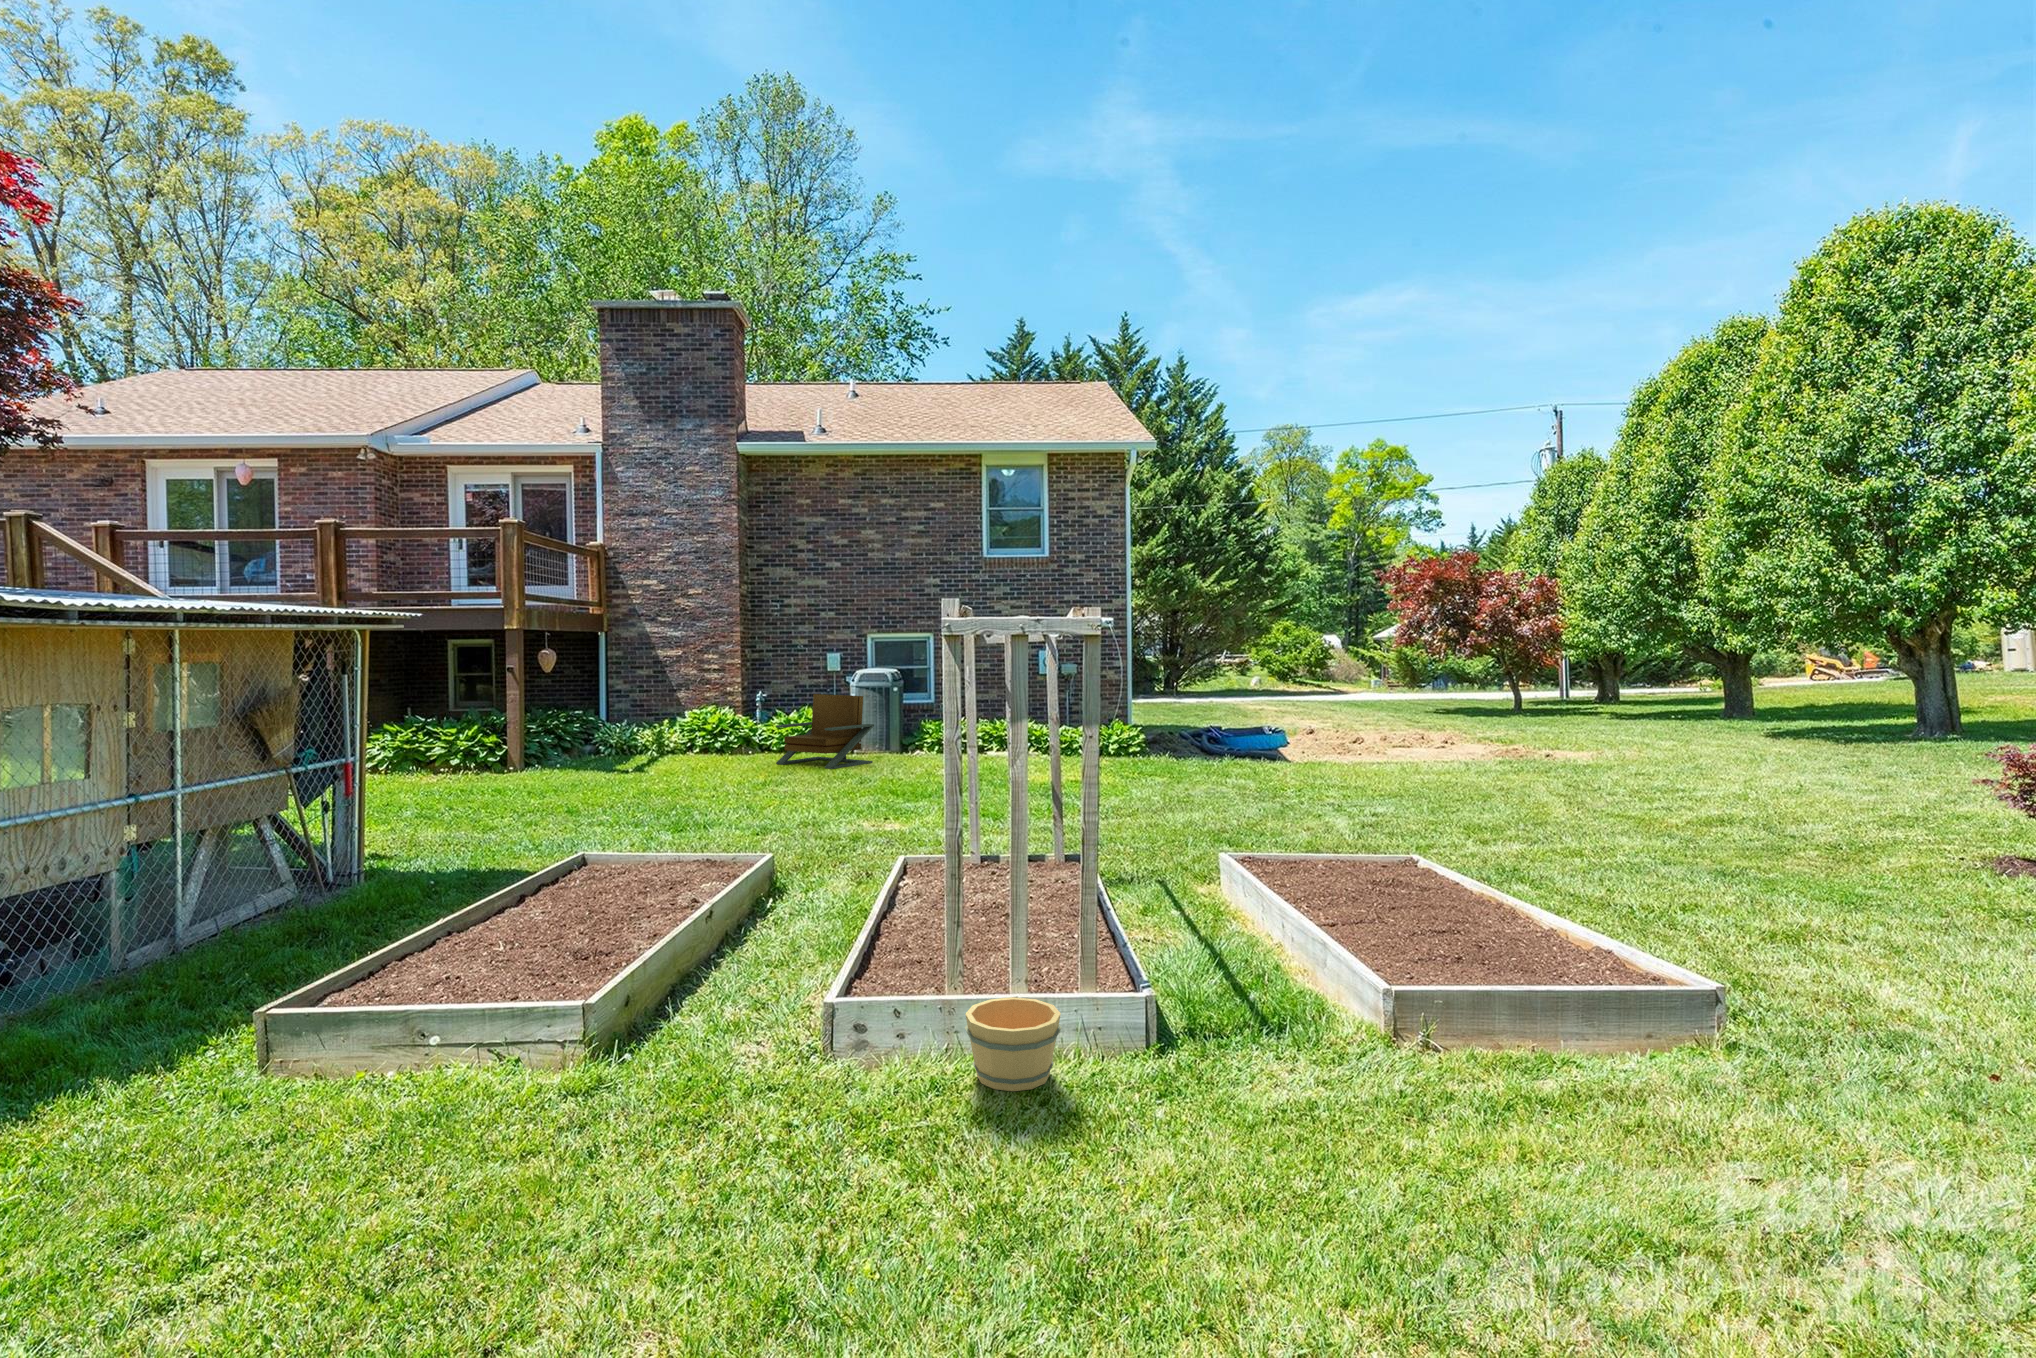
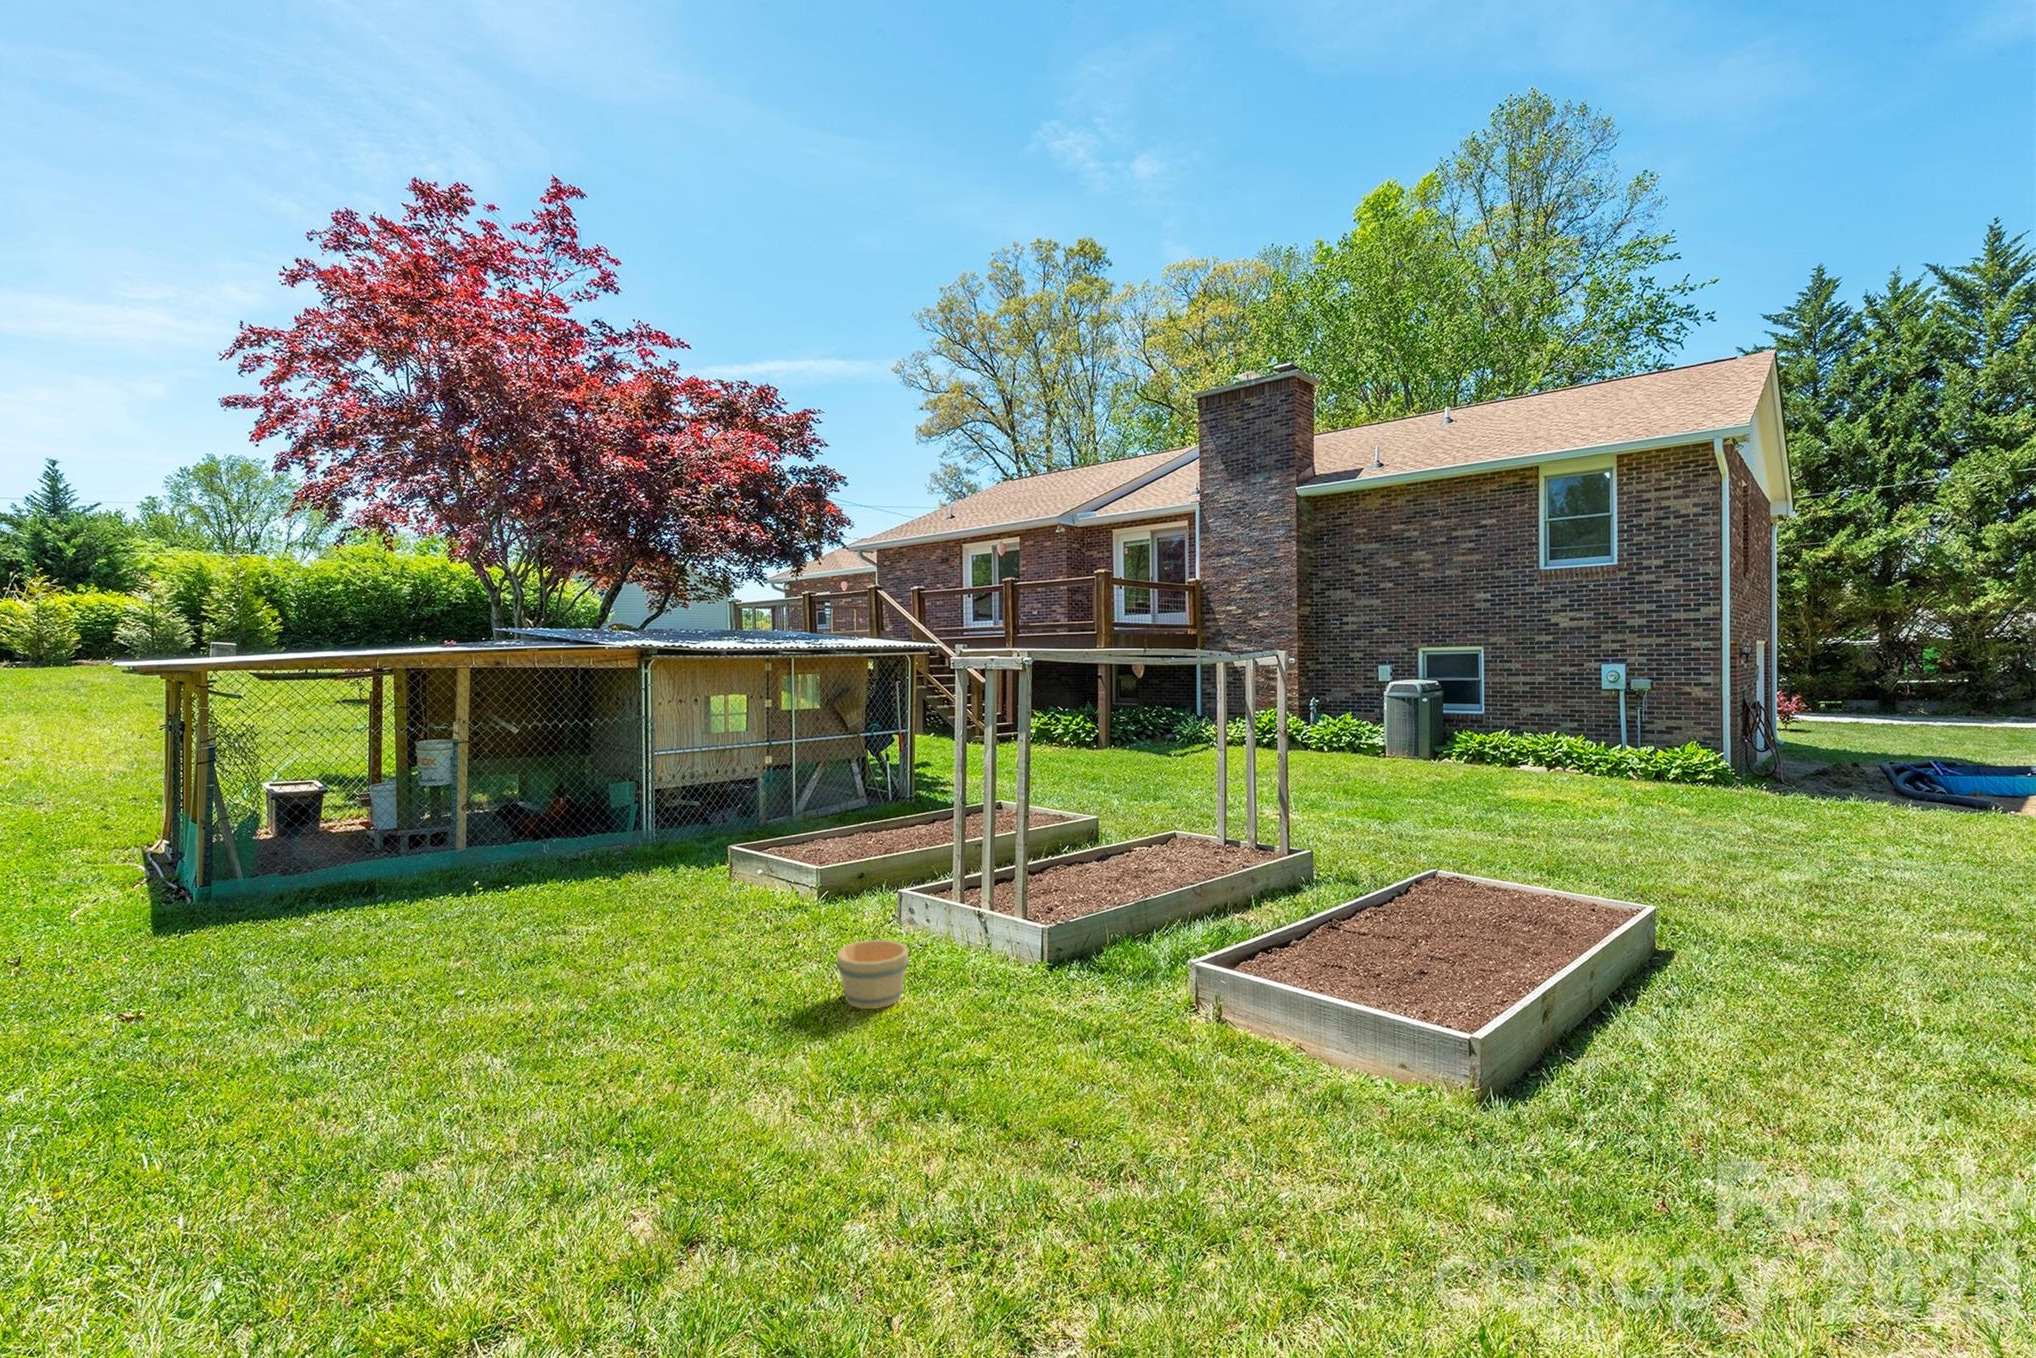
lounge chair: present [776,694,874,769] -> none [1304,702,1392,770]

